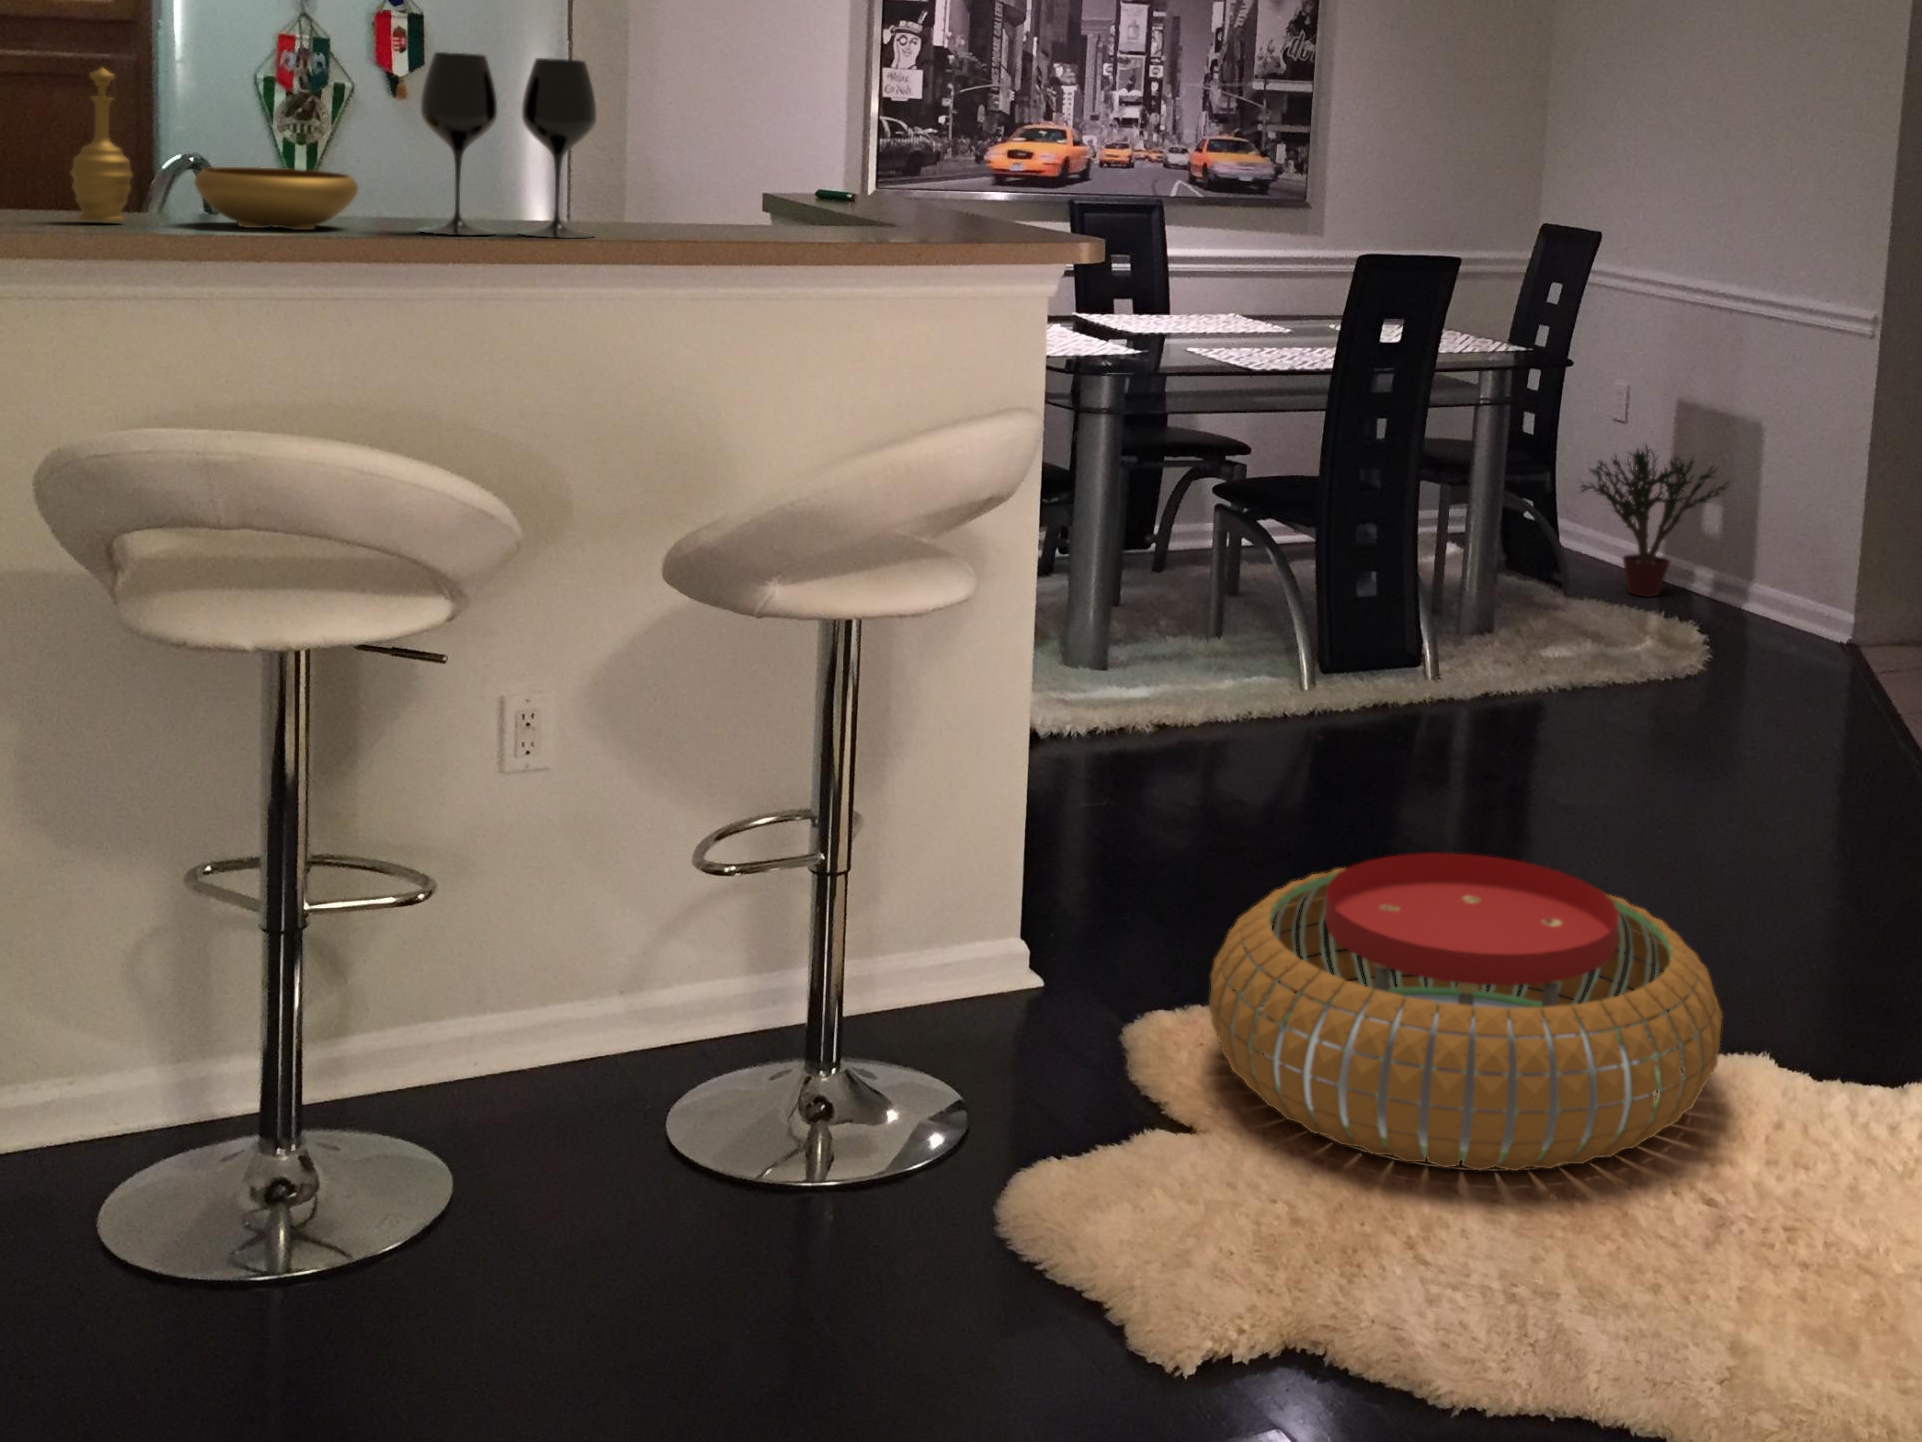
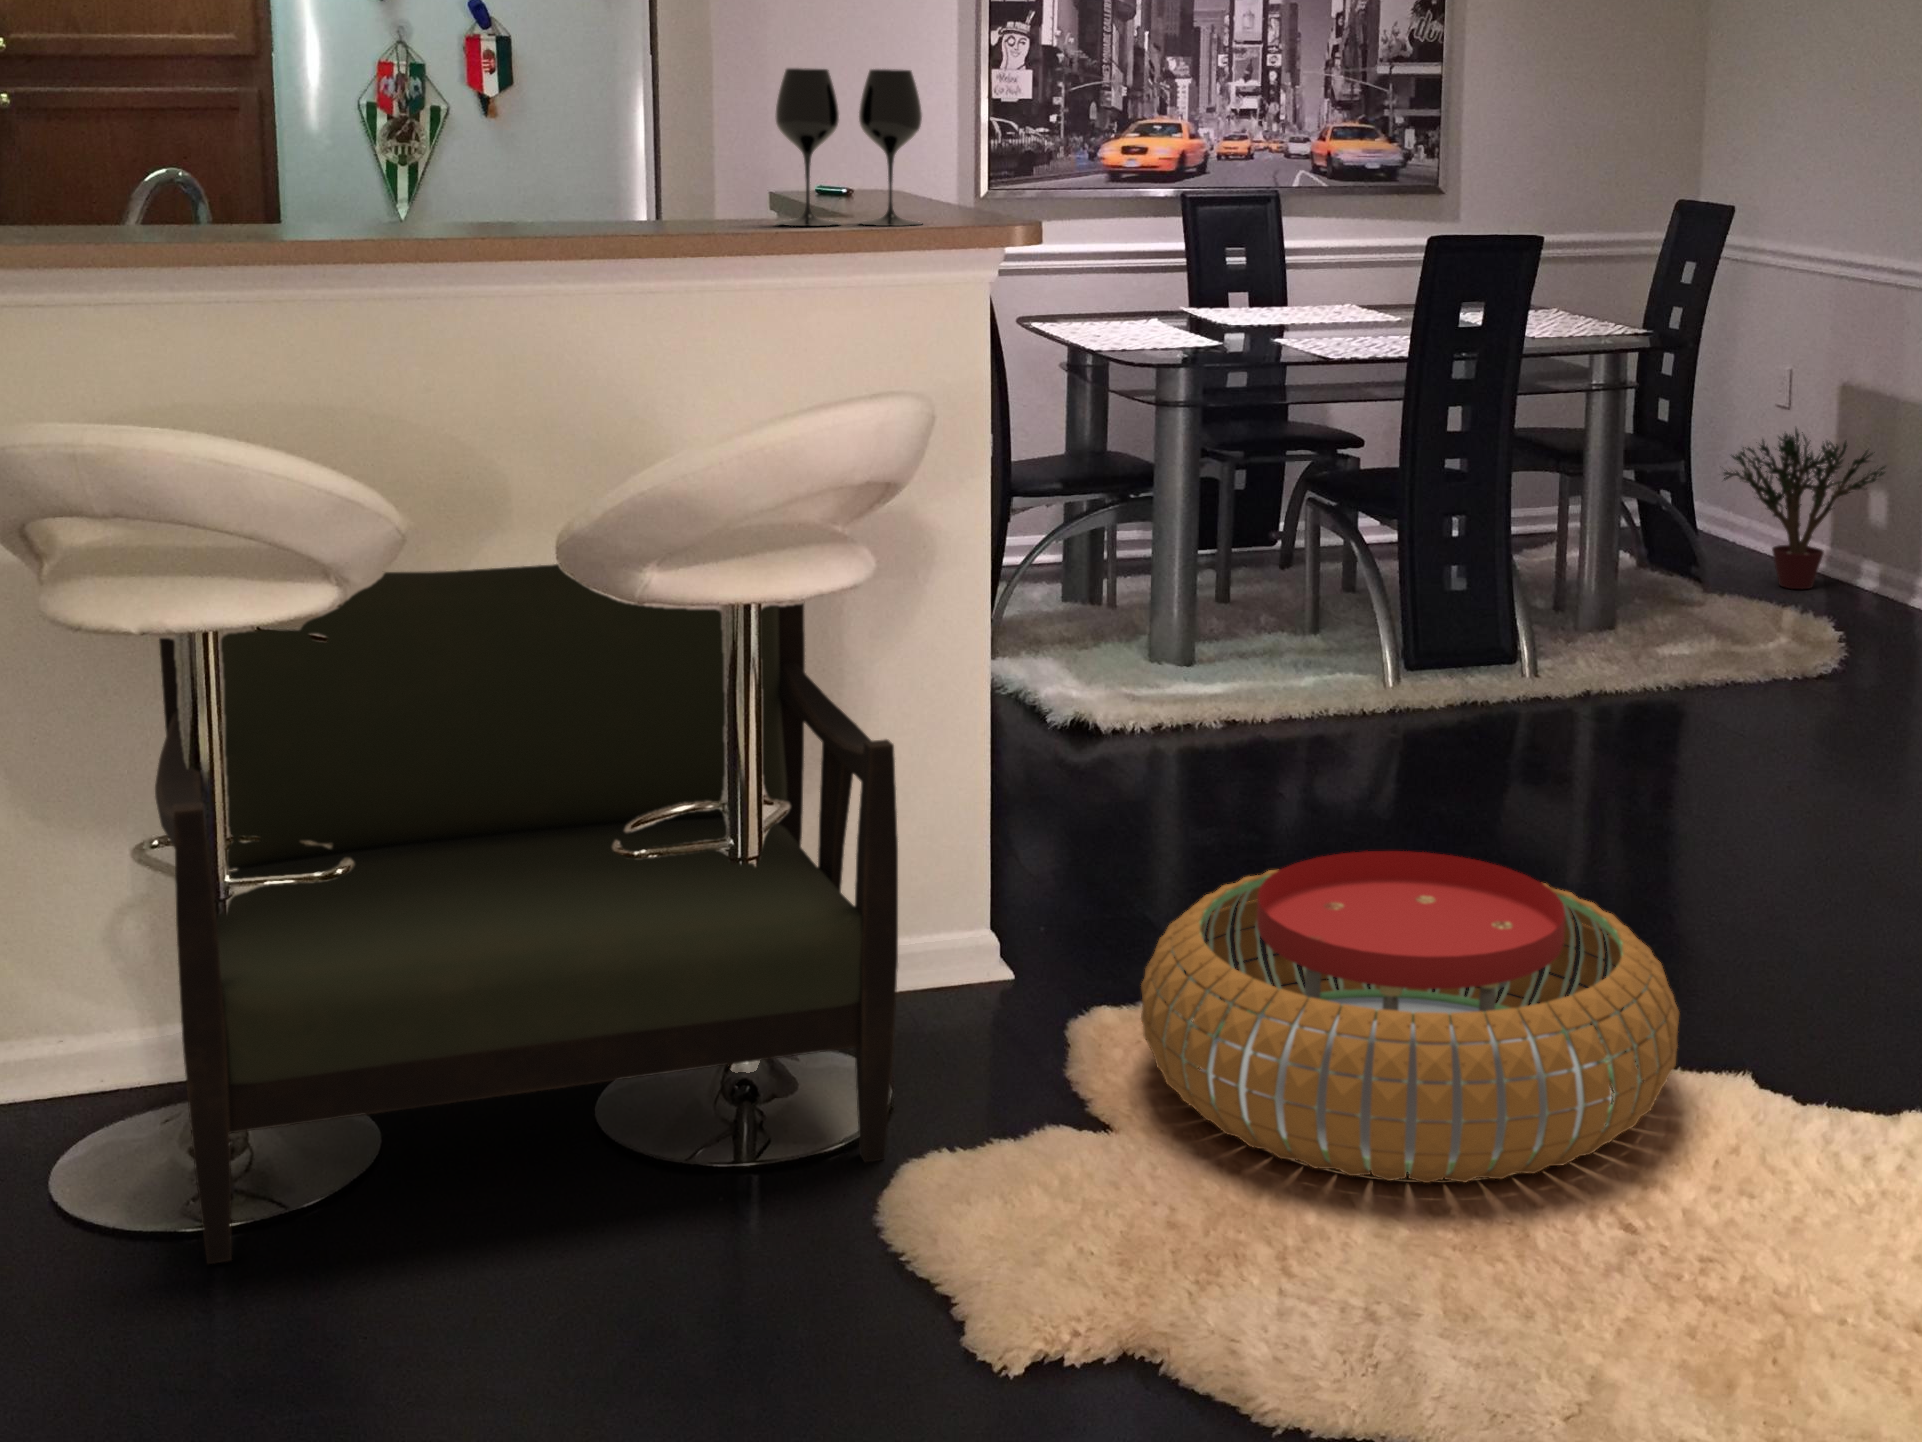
wine glass: present [418,52,596,238] -> present [776,68,922,226]
decorative bowl: present [71,68,358,230] -> none [39,96,301,241]
armchair: none [203,547,1016,1318] -> present [155,564,898,1264]

